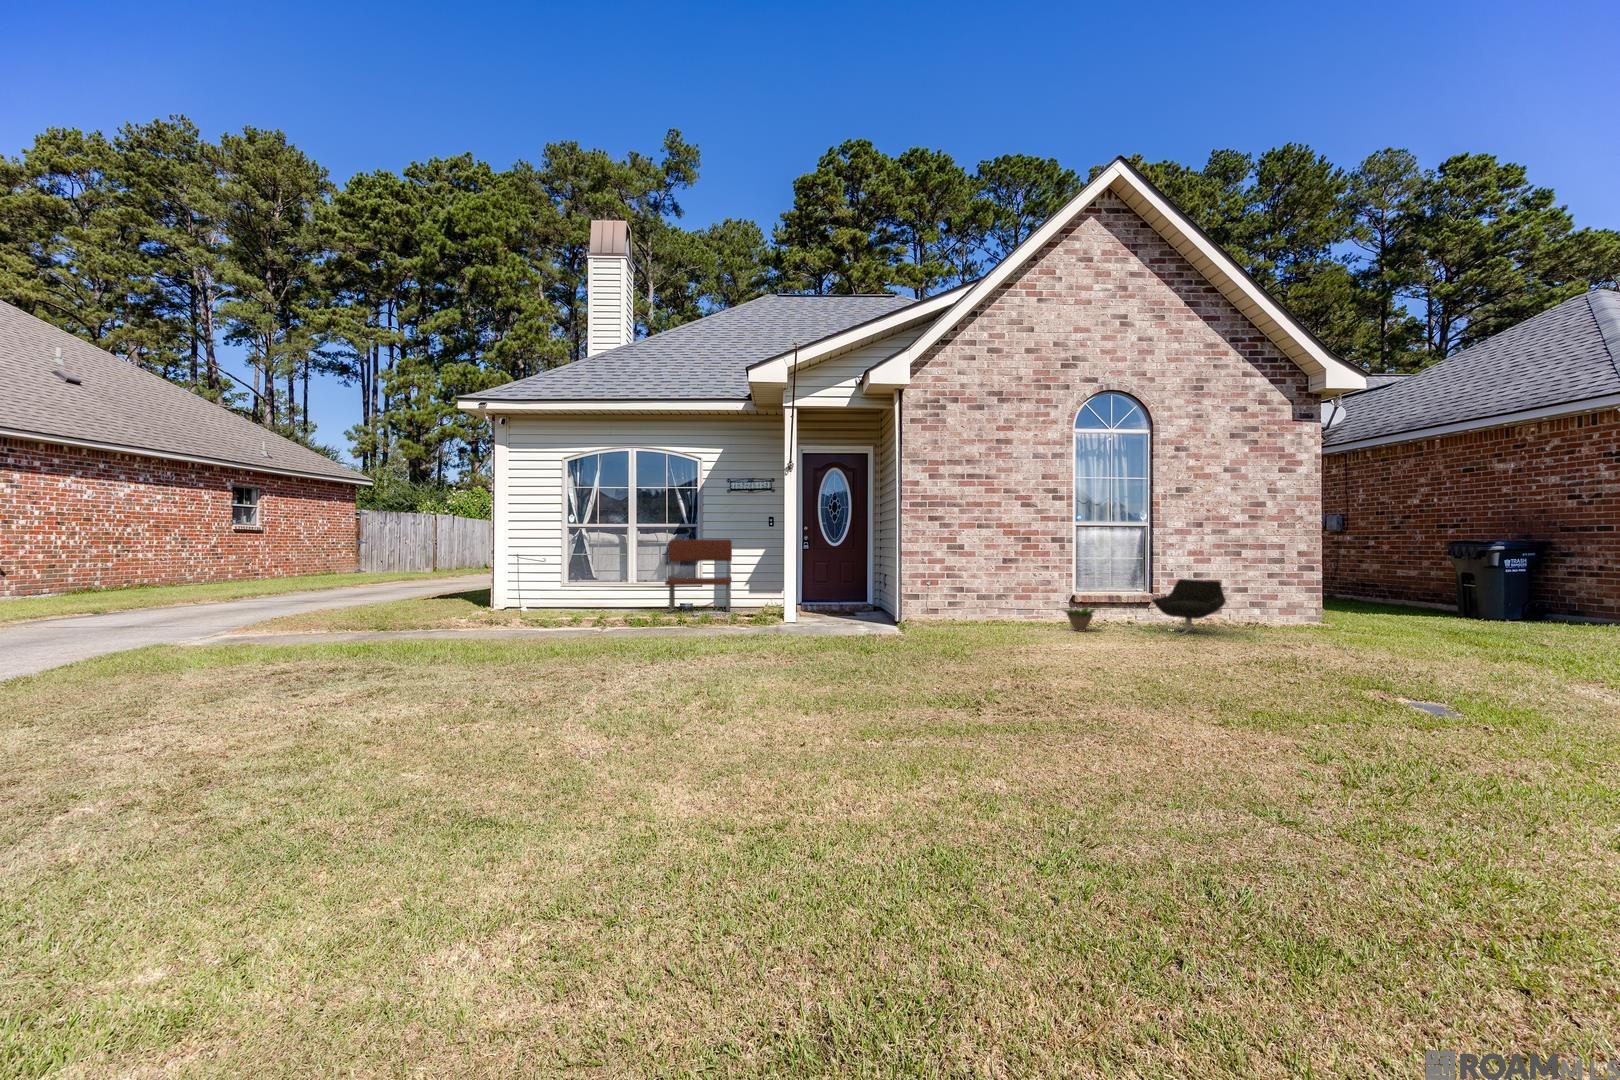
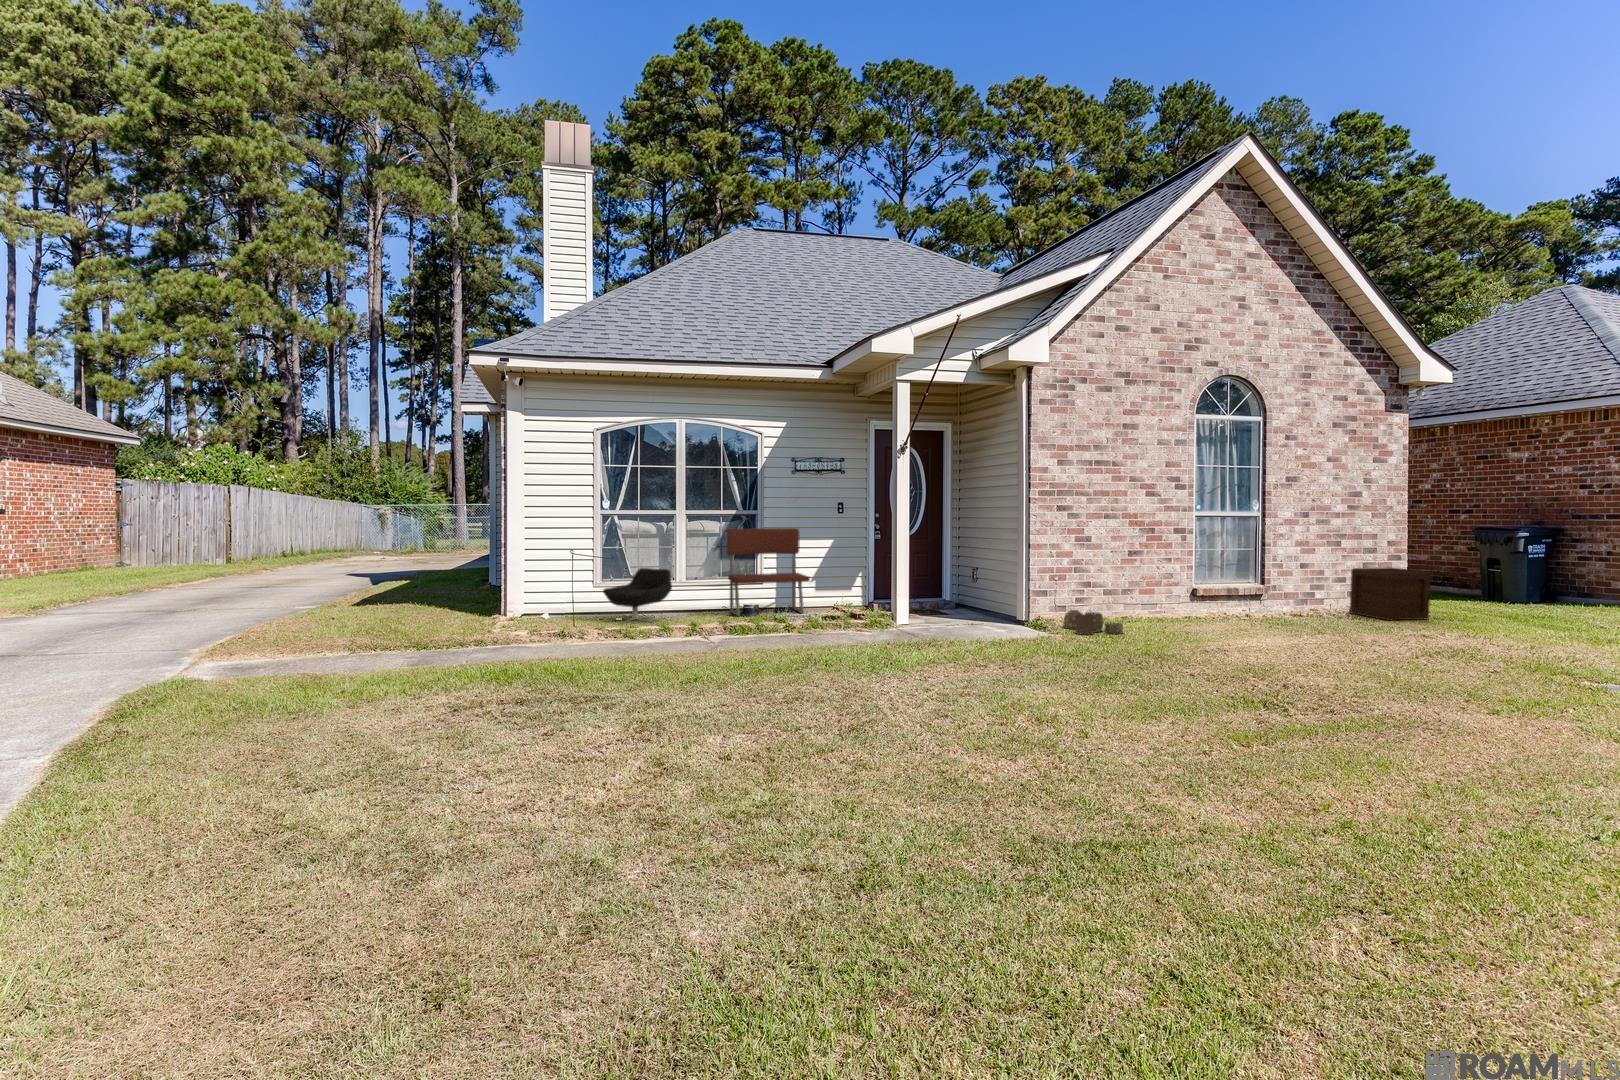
lounge chair: present [1153,579,1226,635] -> present [603,568,672,622]
wooden crate: none [1254,579,1336,633] -> present [1350,568,1431,620]
decorative plant: present [1062,607,1095,631] -> none [1184,598,1228,625]
woven basket: none [930,612,977,637] -> present [1063,610,1123,635]

